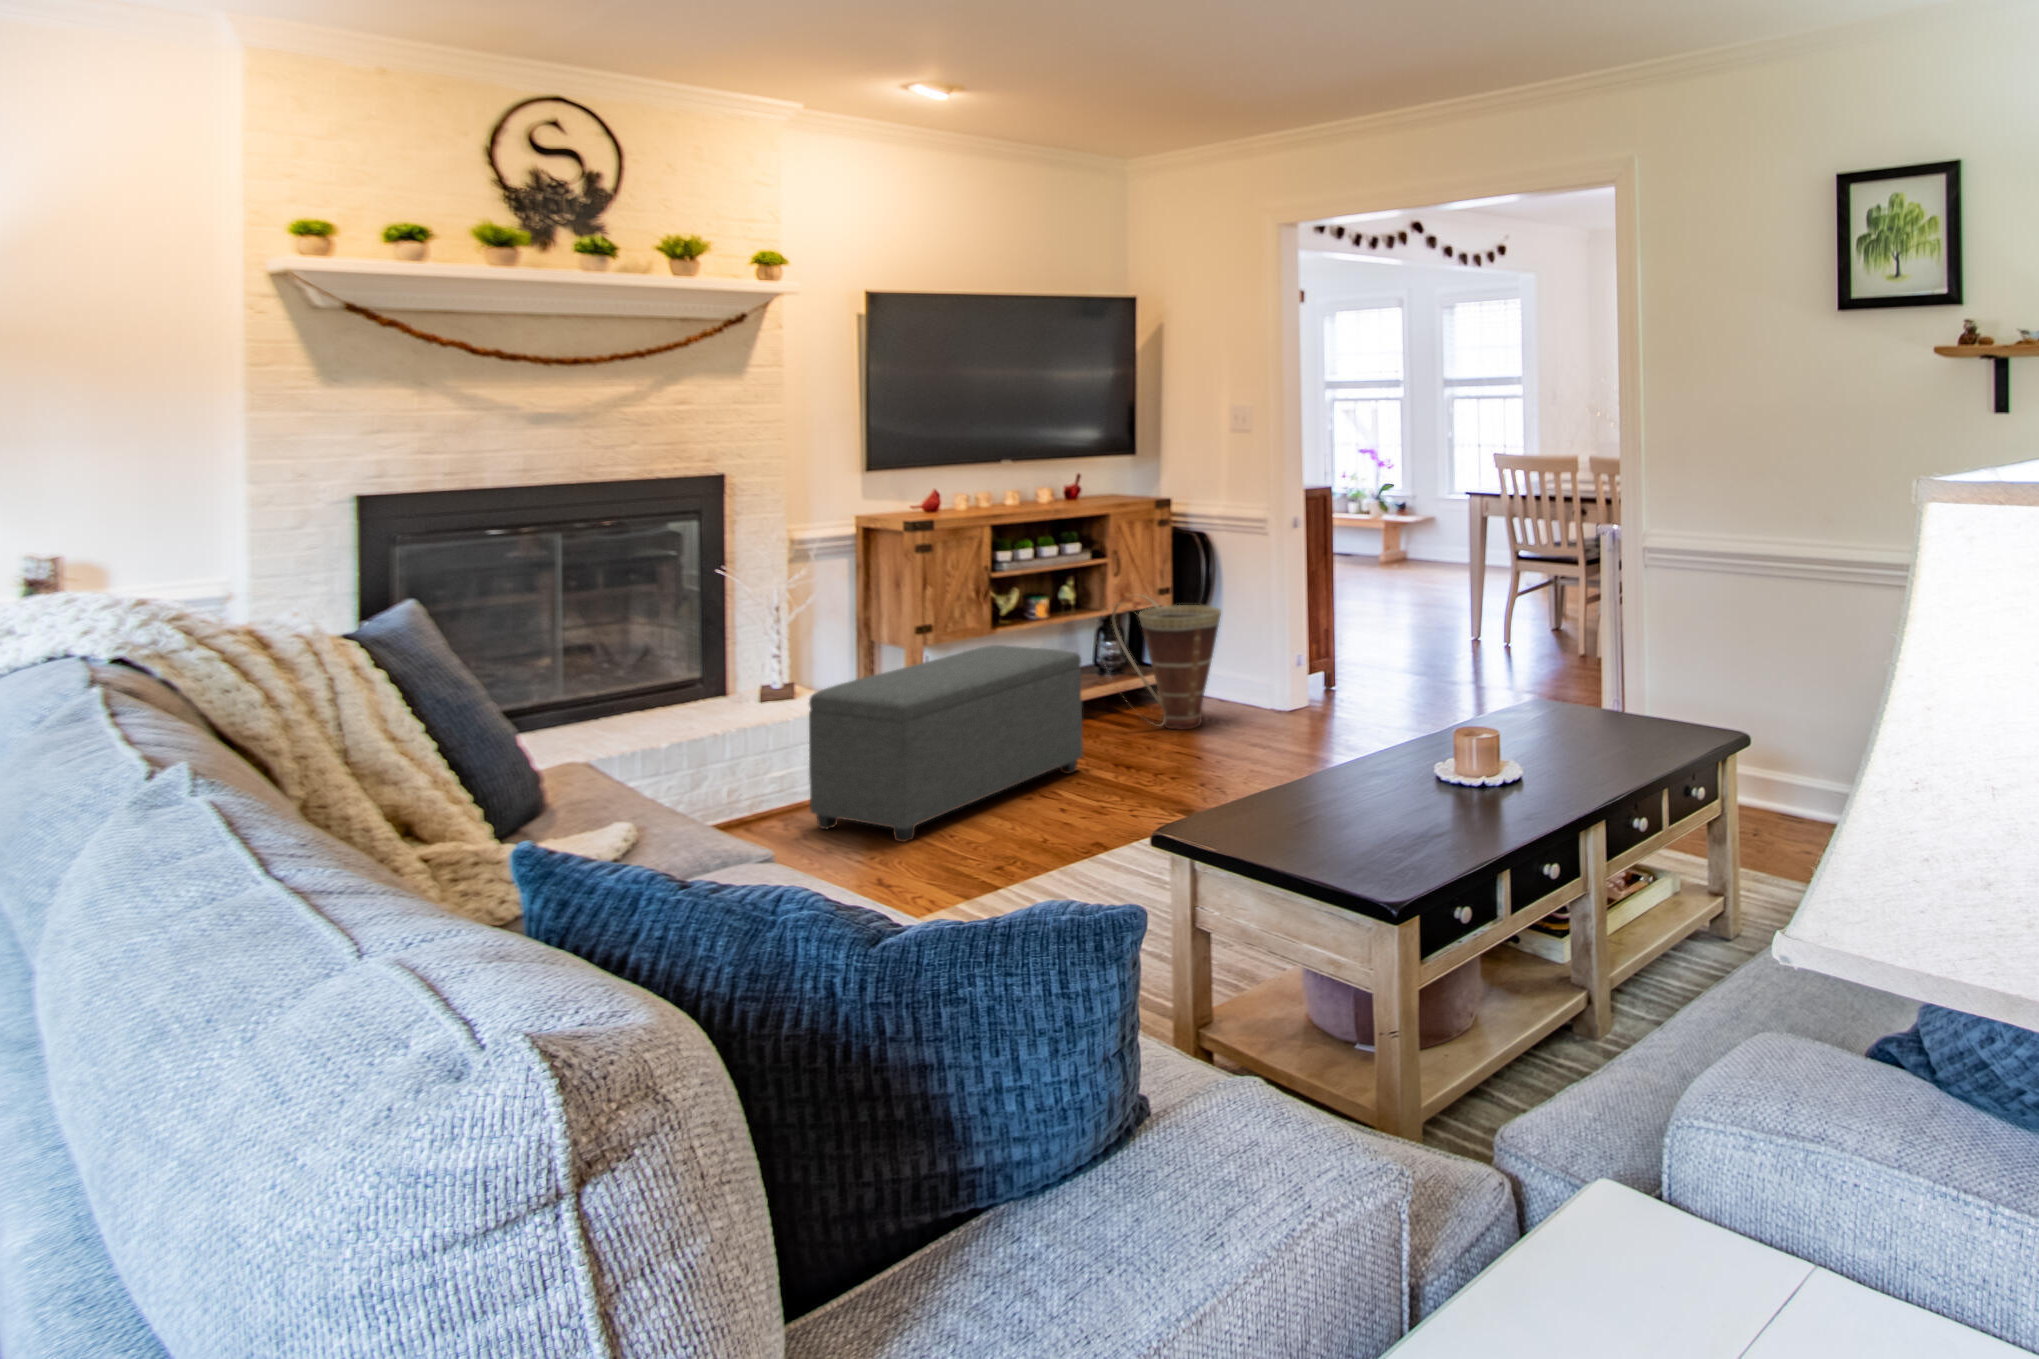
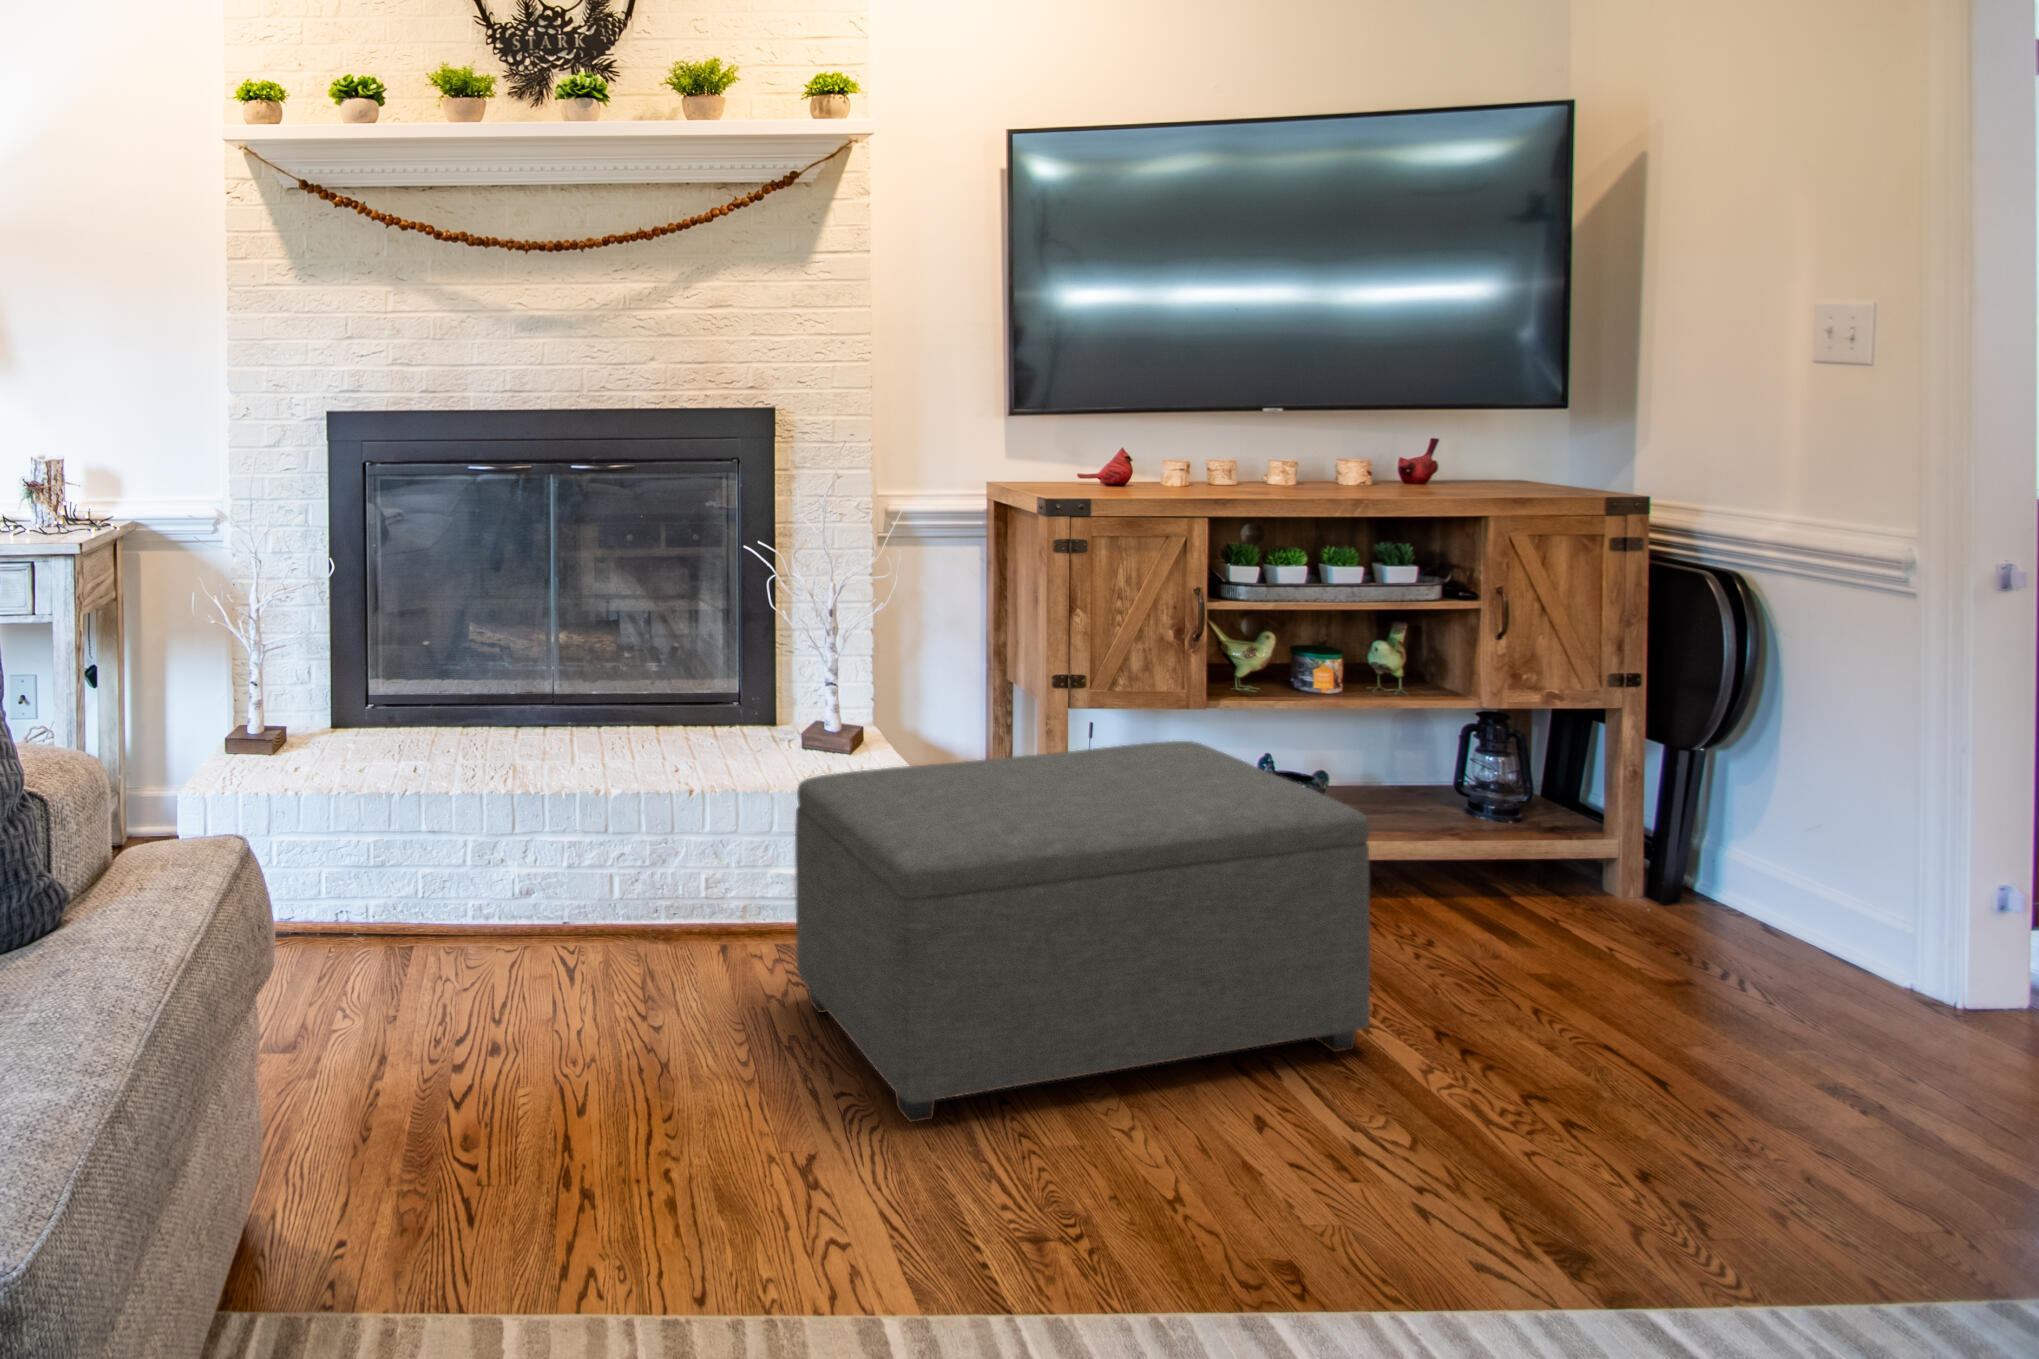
basket: present [1096,596,1221,730] -> none [1436,686,1792,1013]

